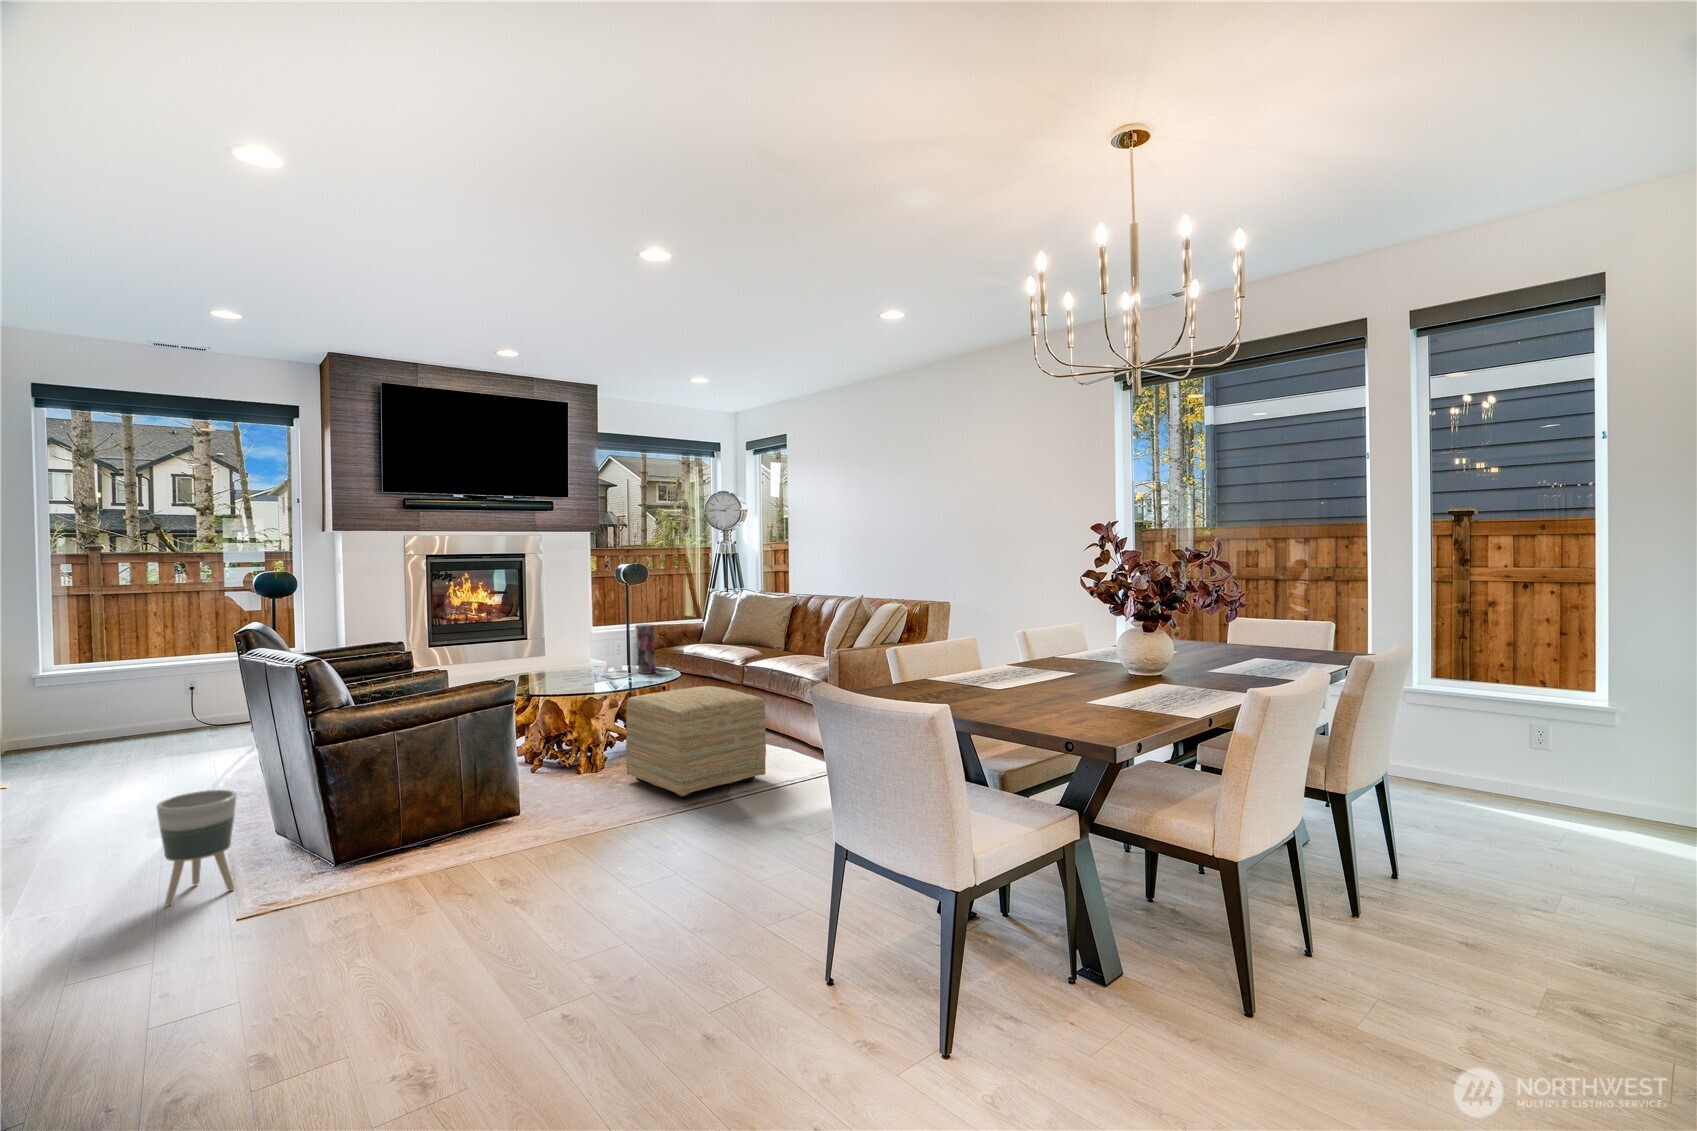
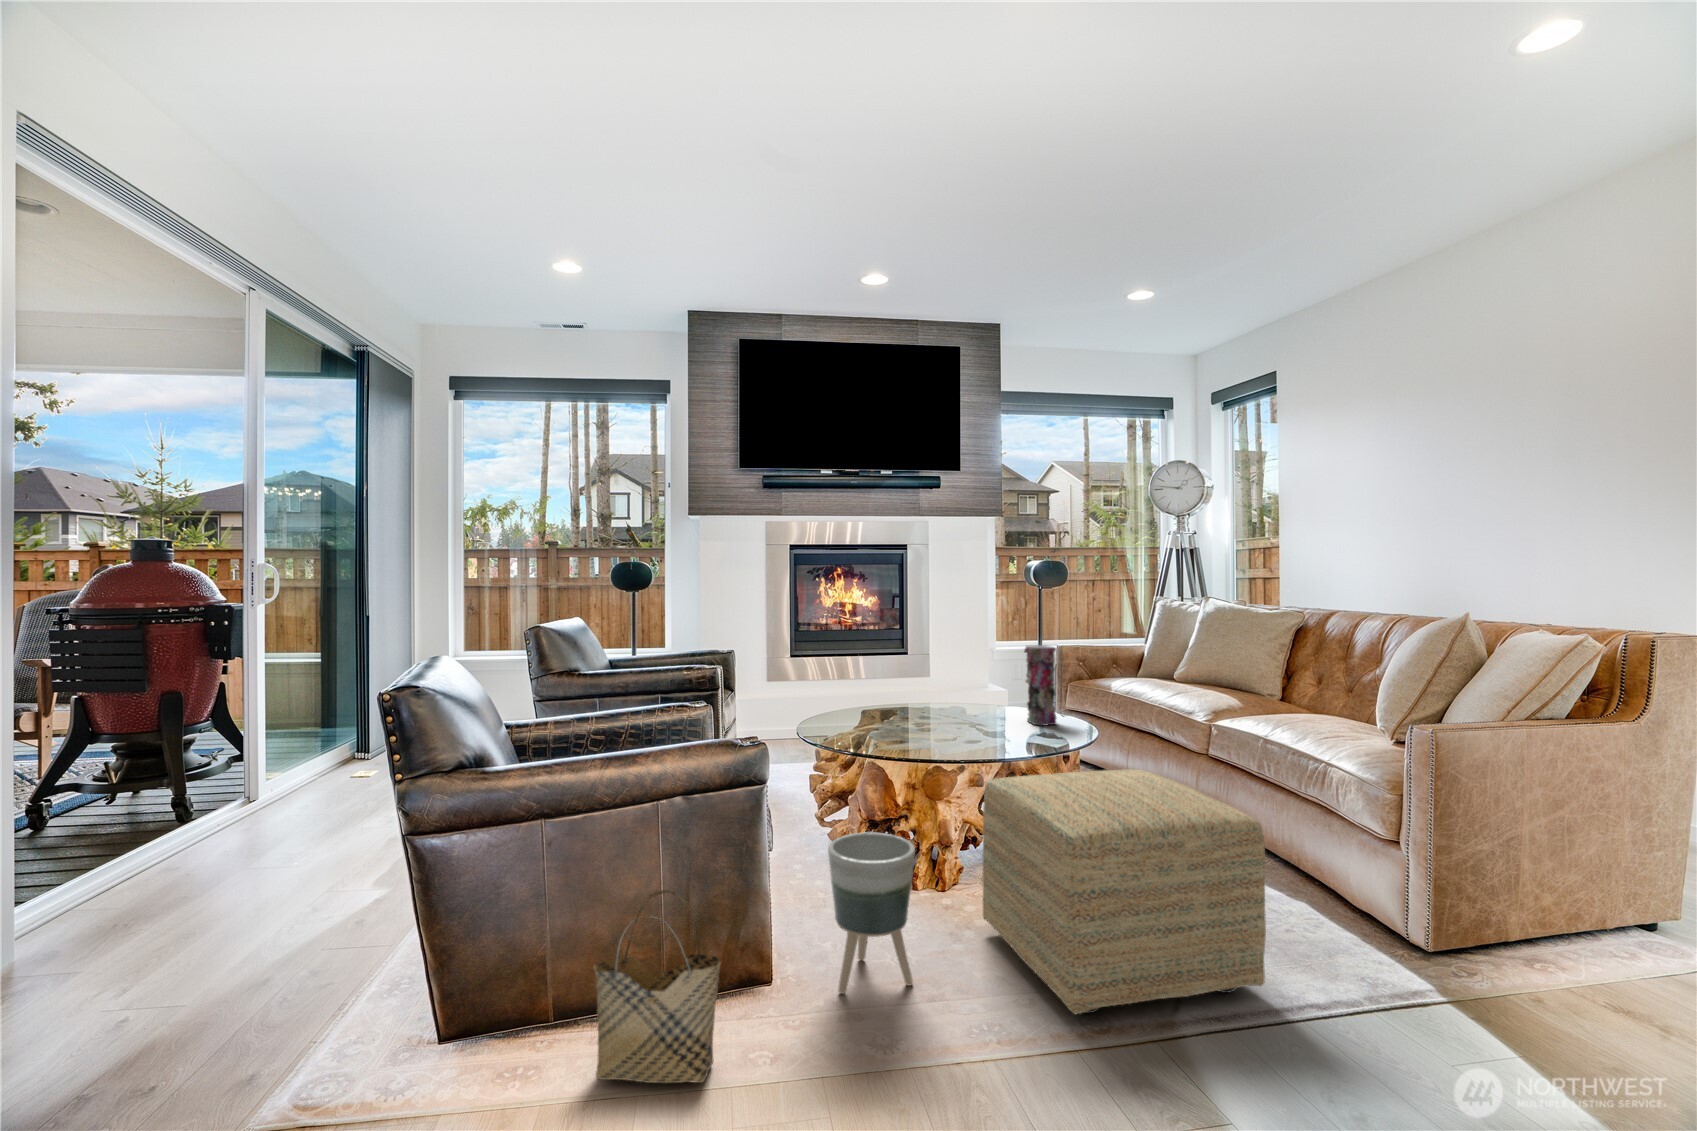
woven basket: none [438,761,509,858] -> present [593,890,721,1083]
planter: present [157,790,236,905] -> present [828,832,915,994]

